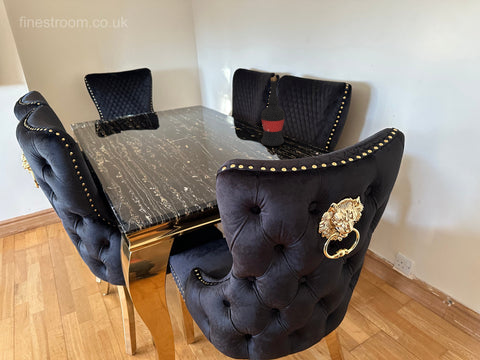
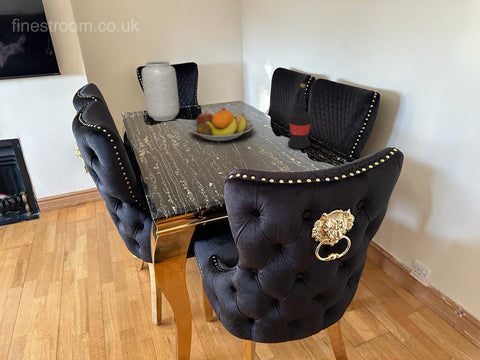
vase: none [94,64,138,128] -> present [142,61,179,121]
fruit bowl: none [151,110,223,144] -> present [188,108,254,141]

